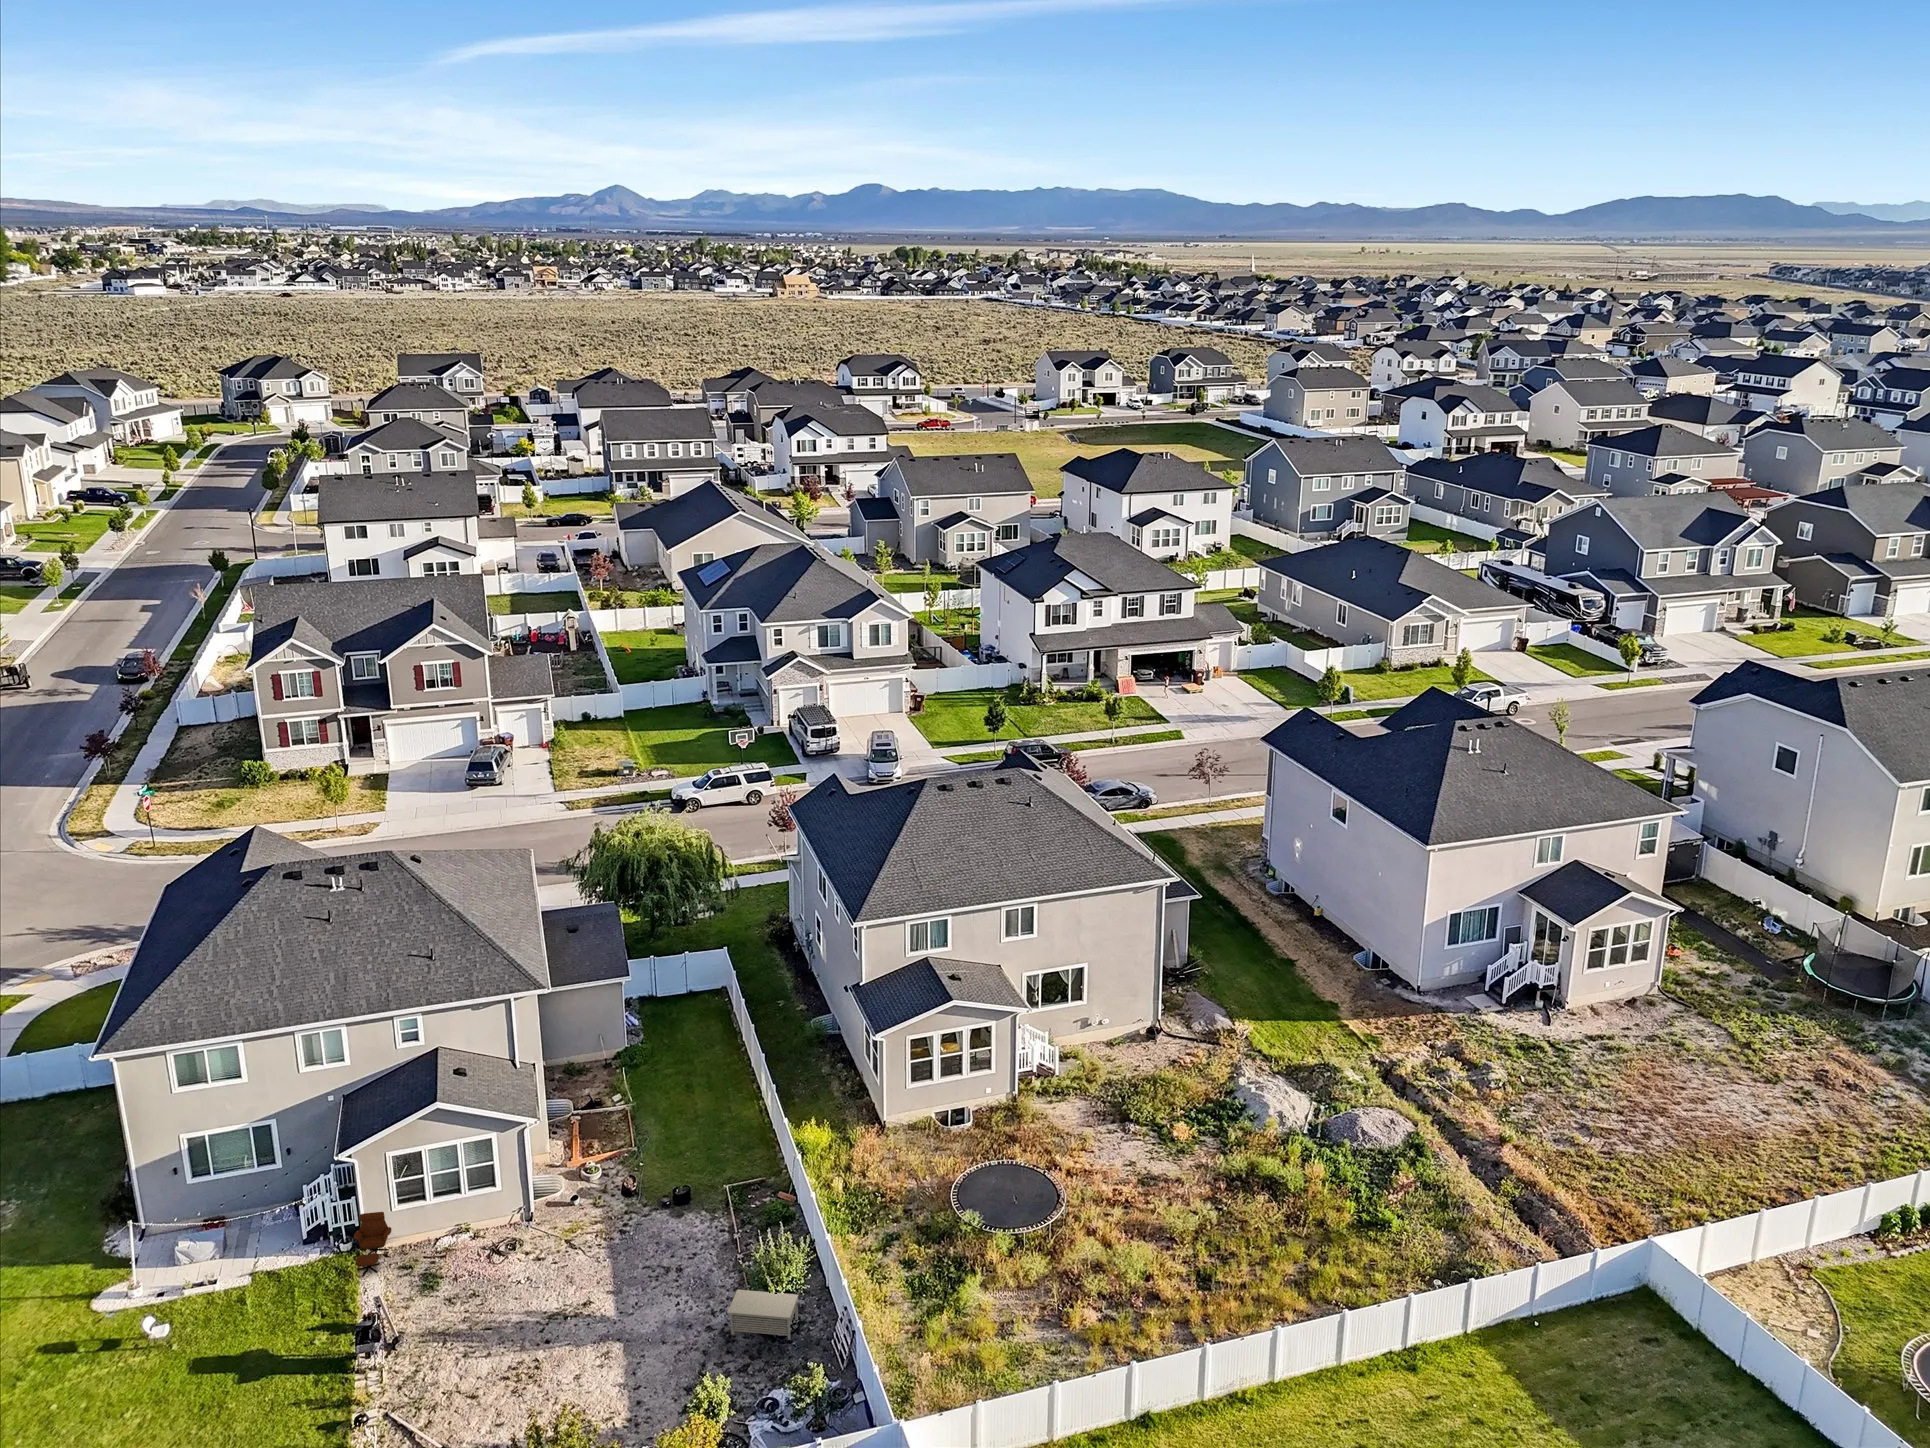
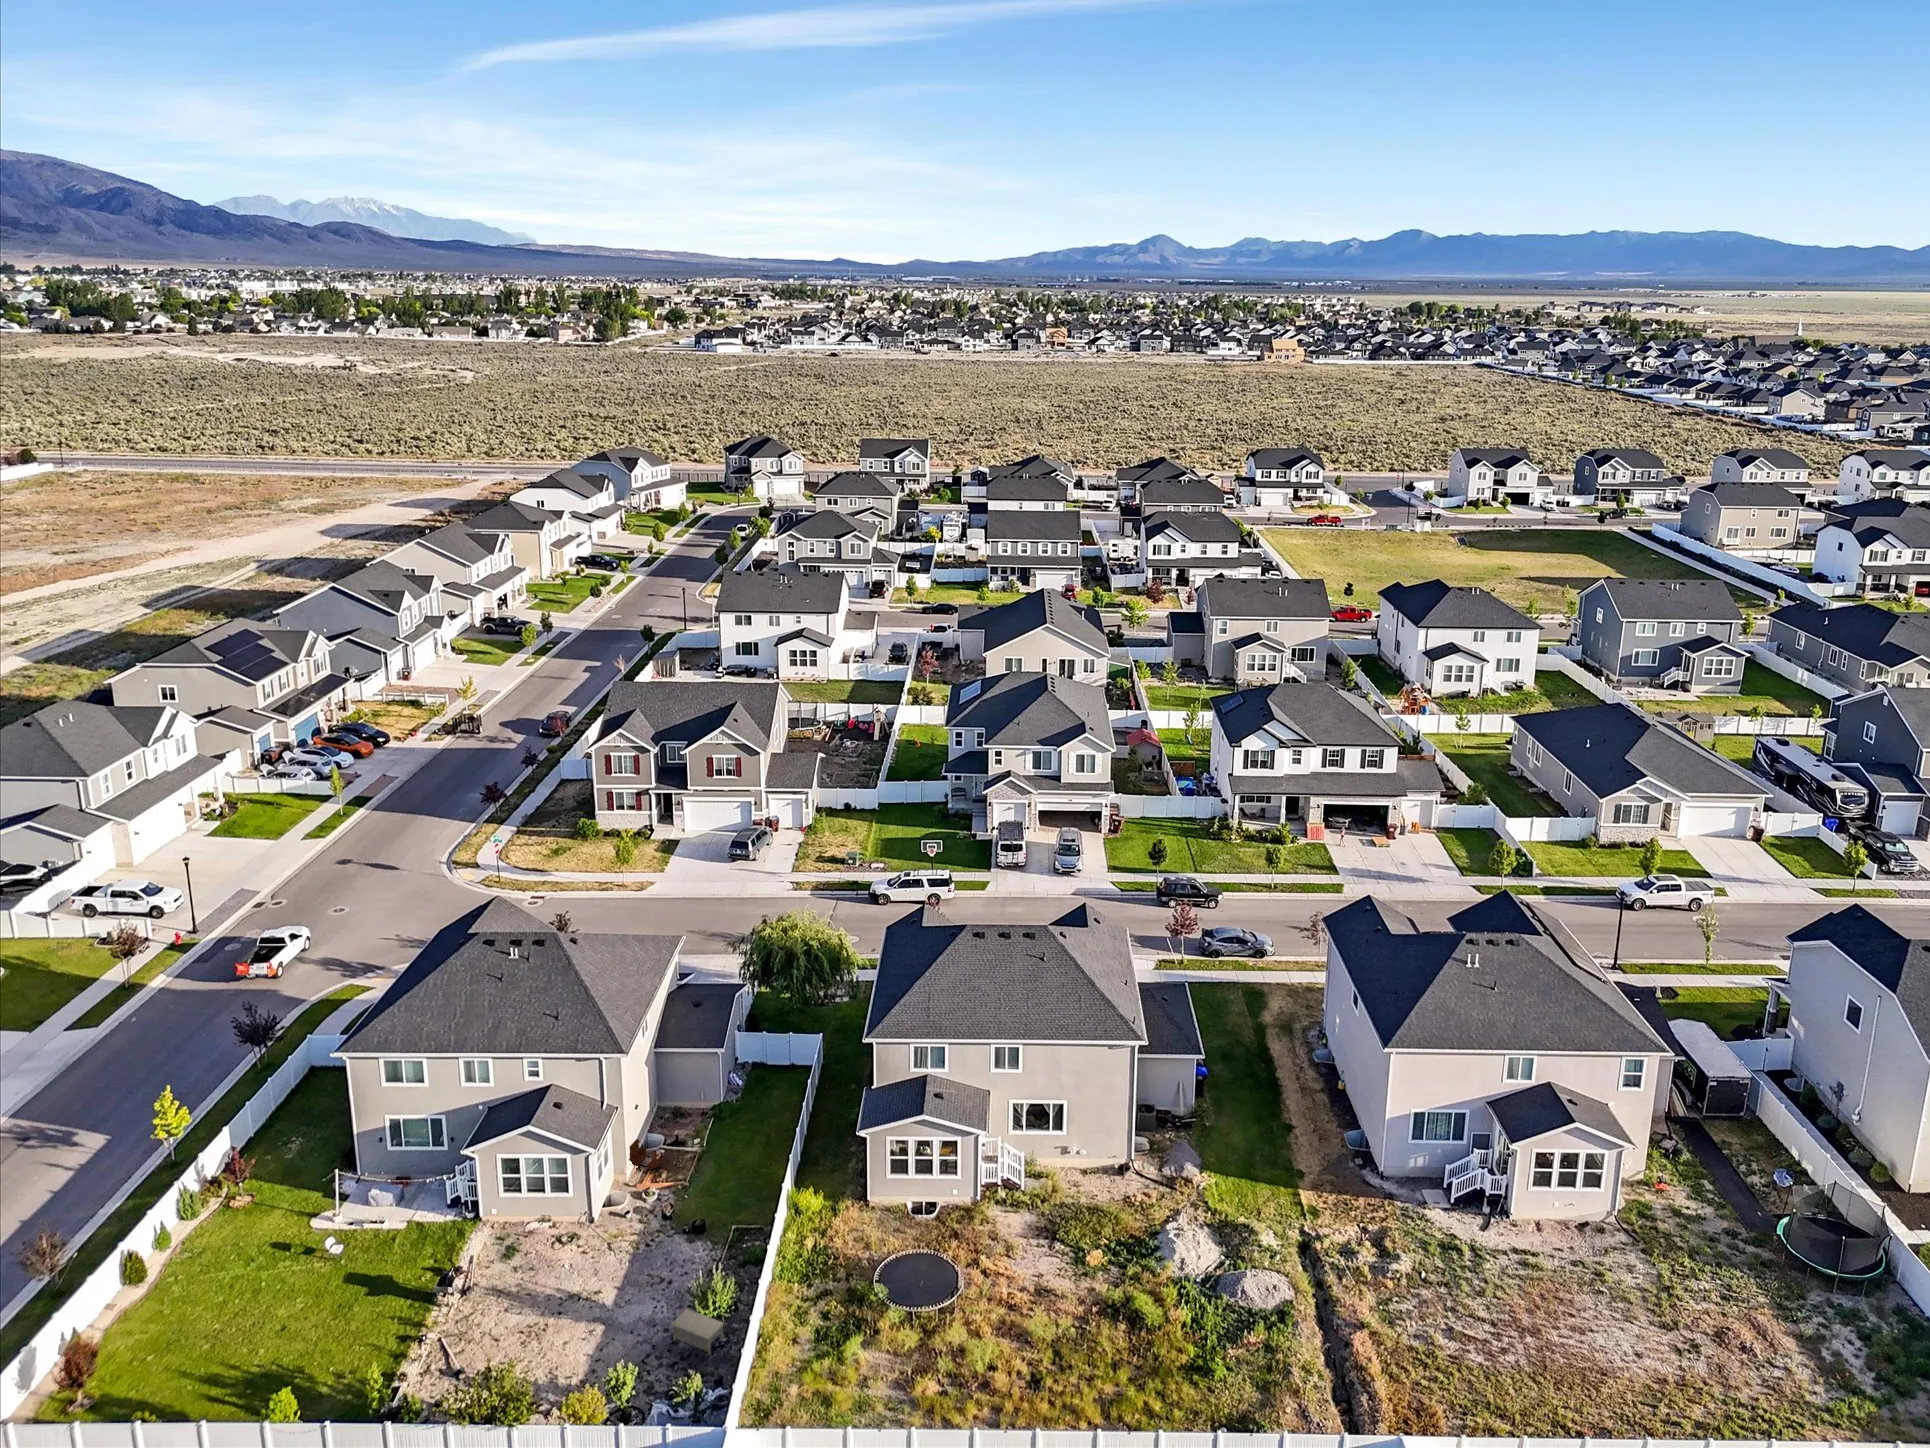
lounge chair: present [354,1212,392,1276] -> present [629,1139,661,1174]

